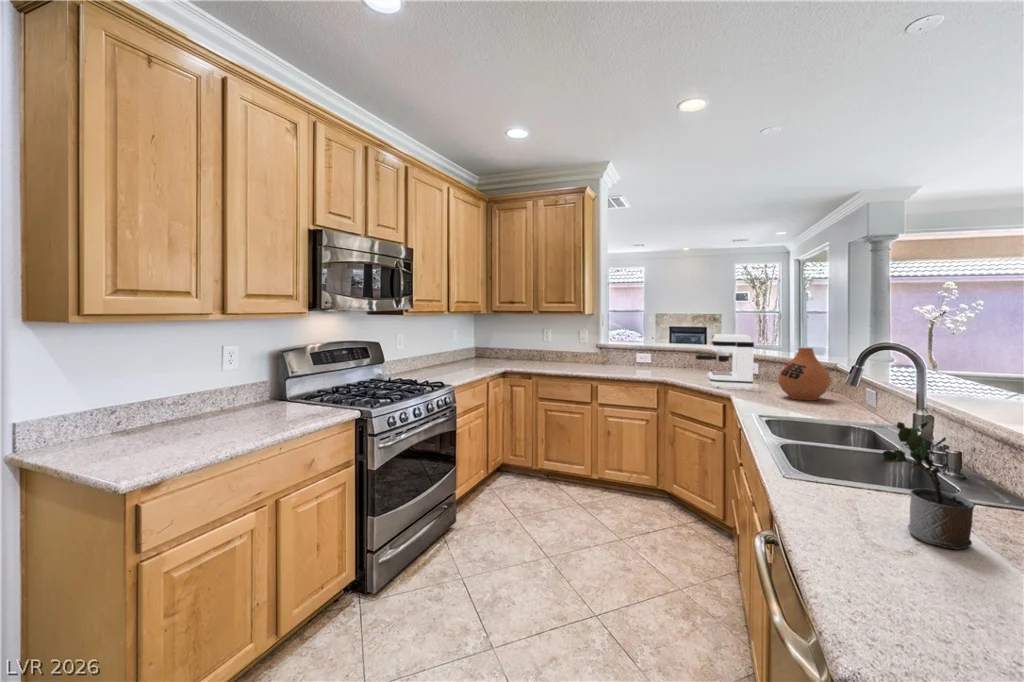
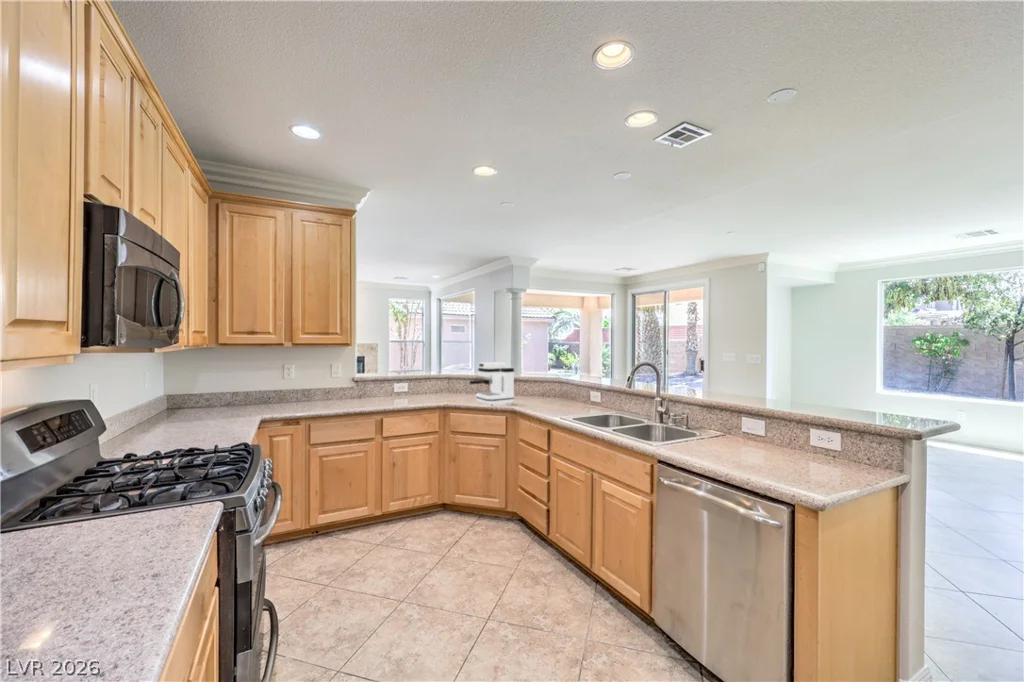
vase: present [778,348,831,400] -> none [535,370,563,406]
potted plant: present [882,421,974,549] -> none [749,412,788,475]

